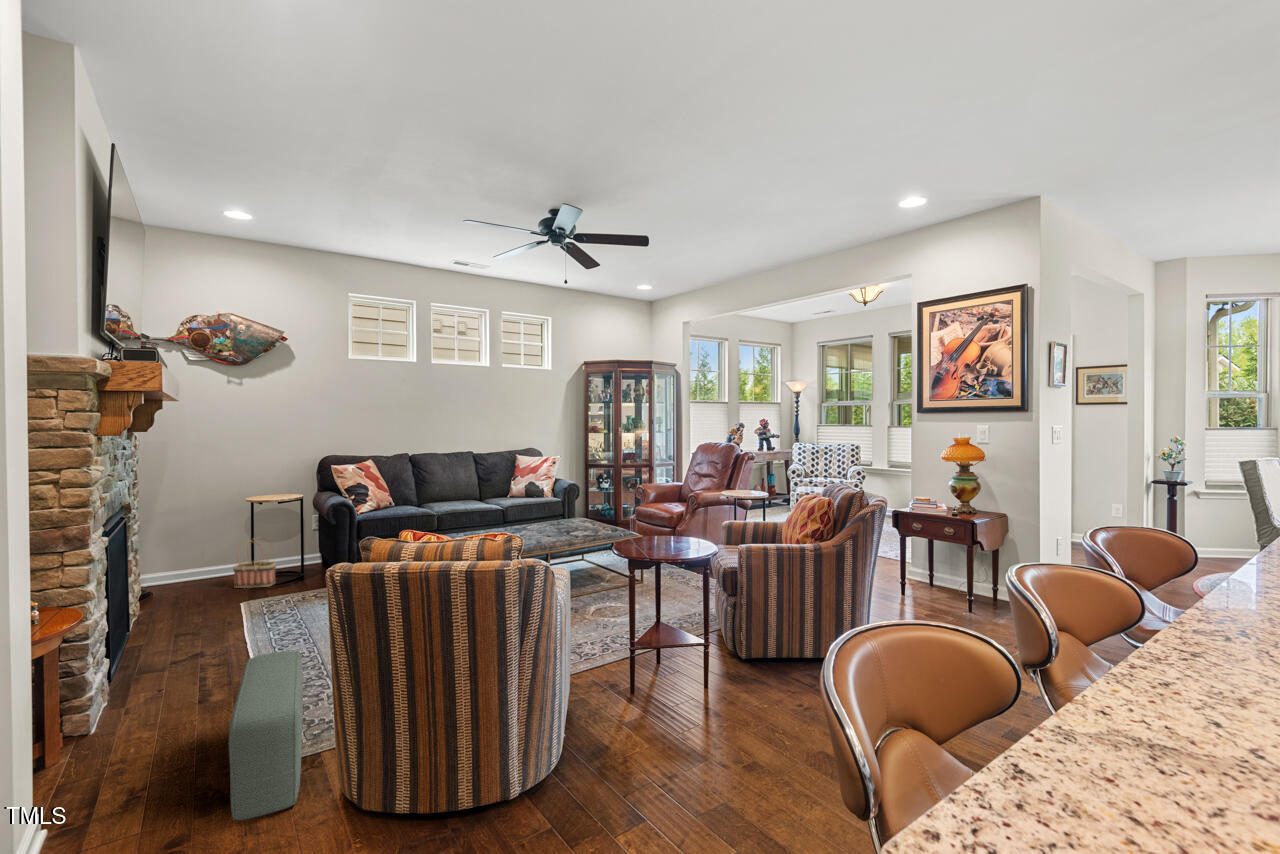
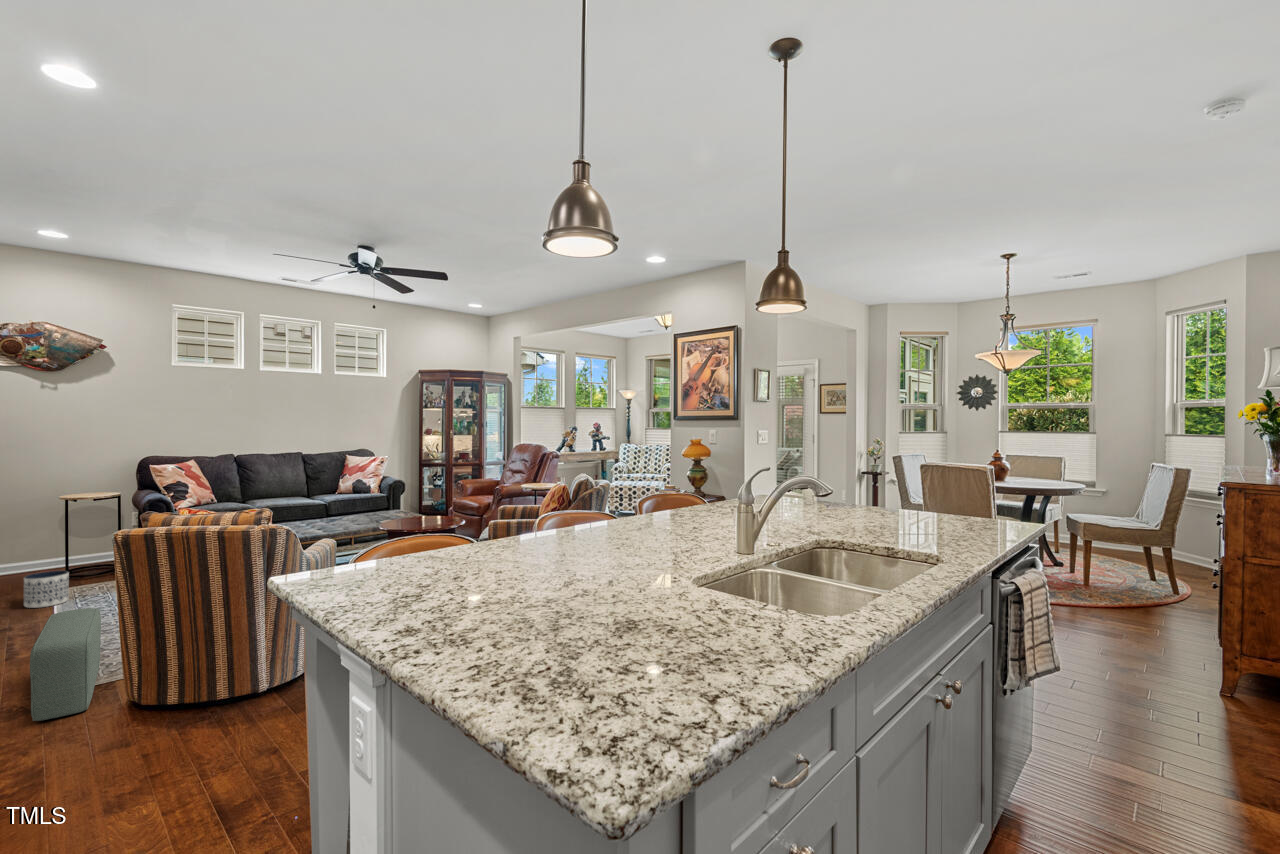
basket: present [233,537,276,588] -> none [45,532,92,579]
planter: none [215,584,258,626] -> present [24,571,69,608]

